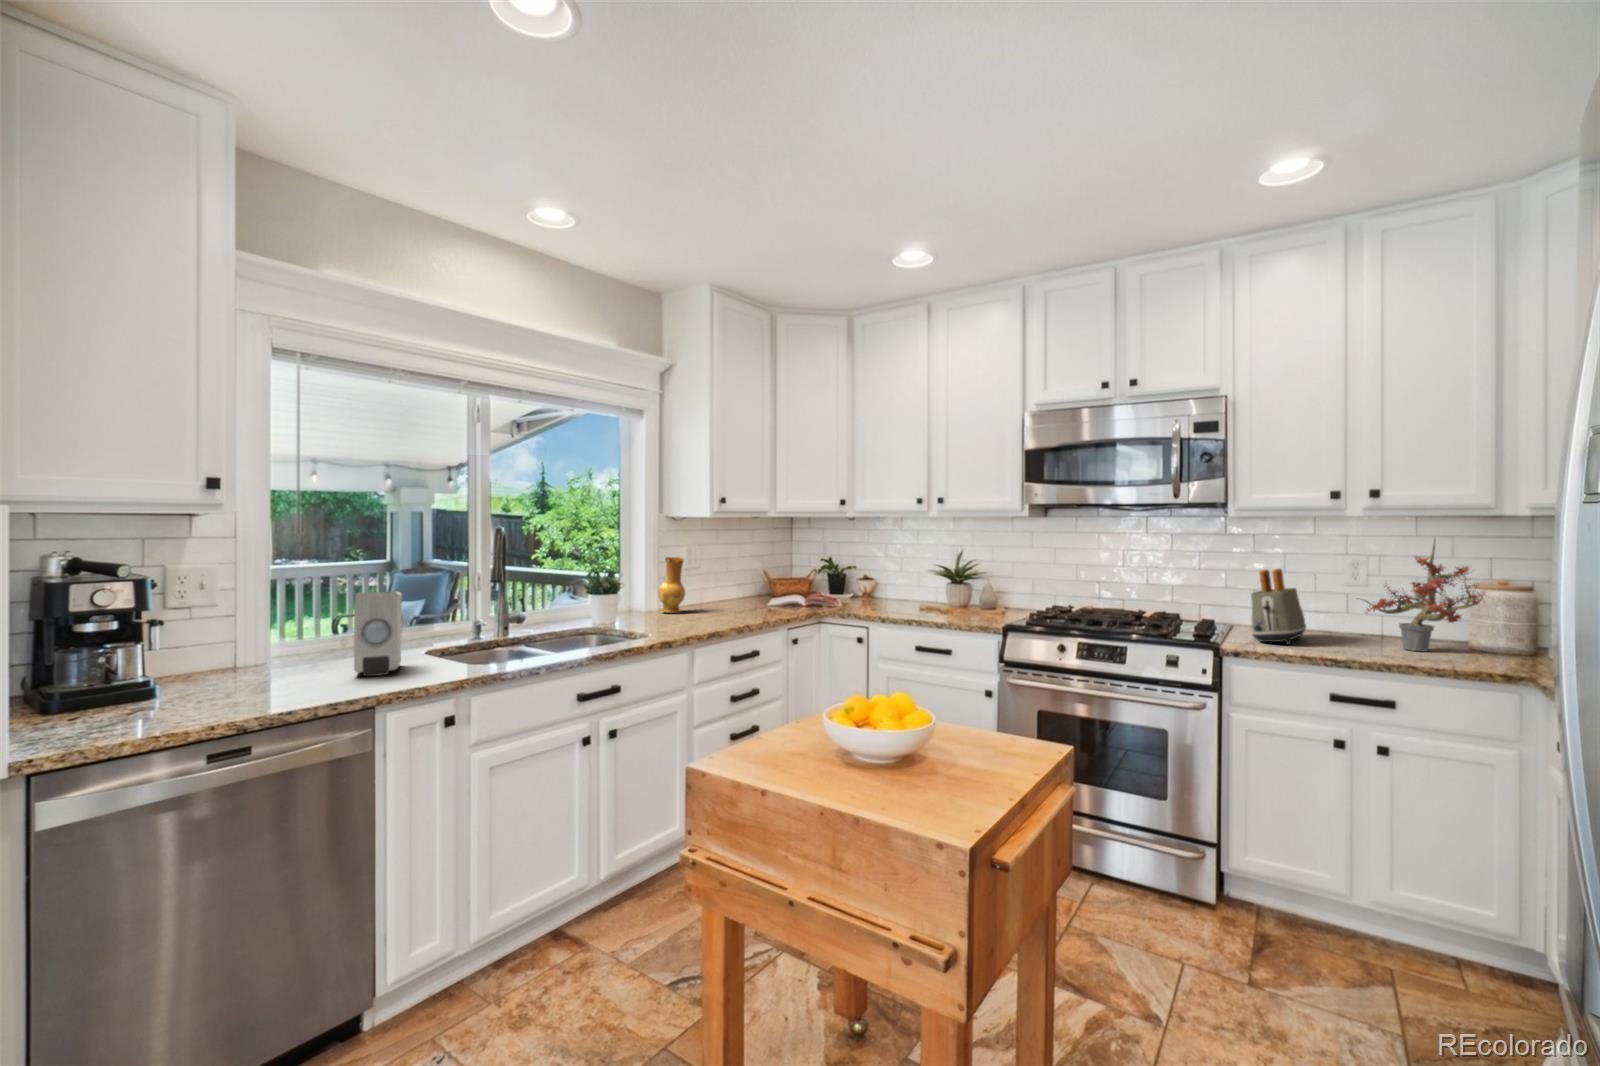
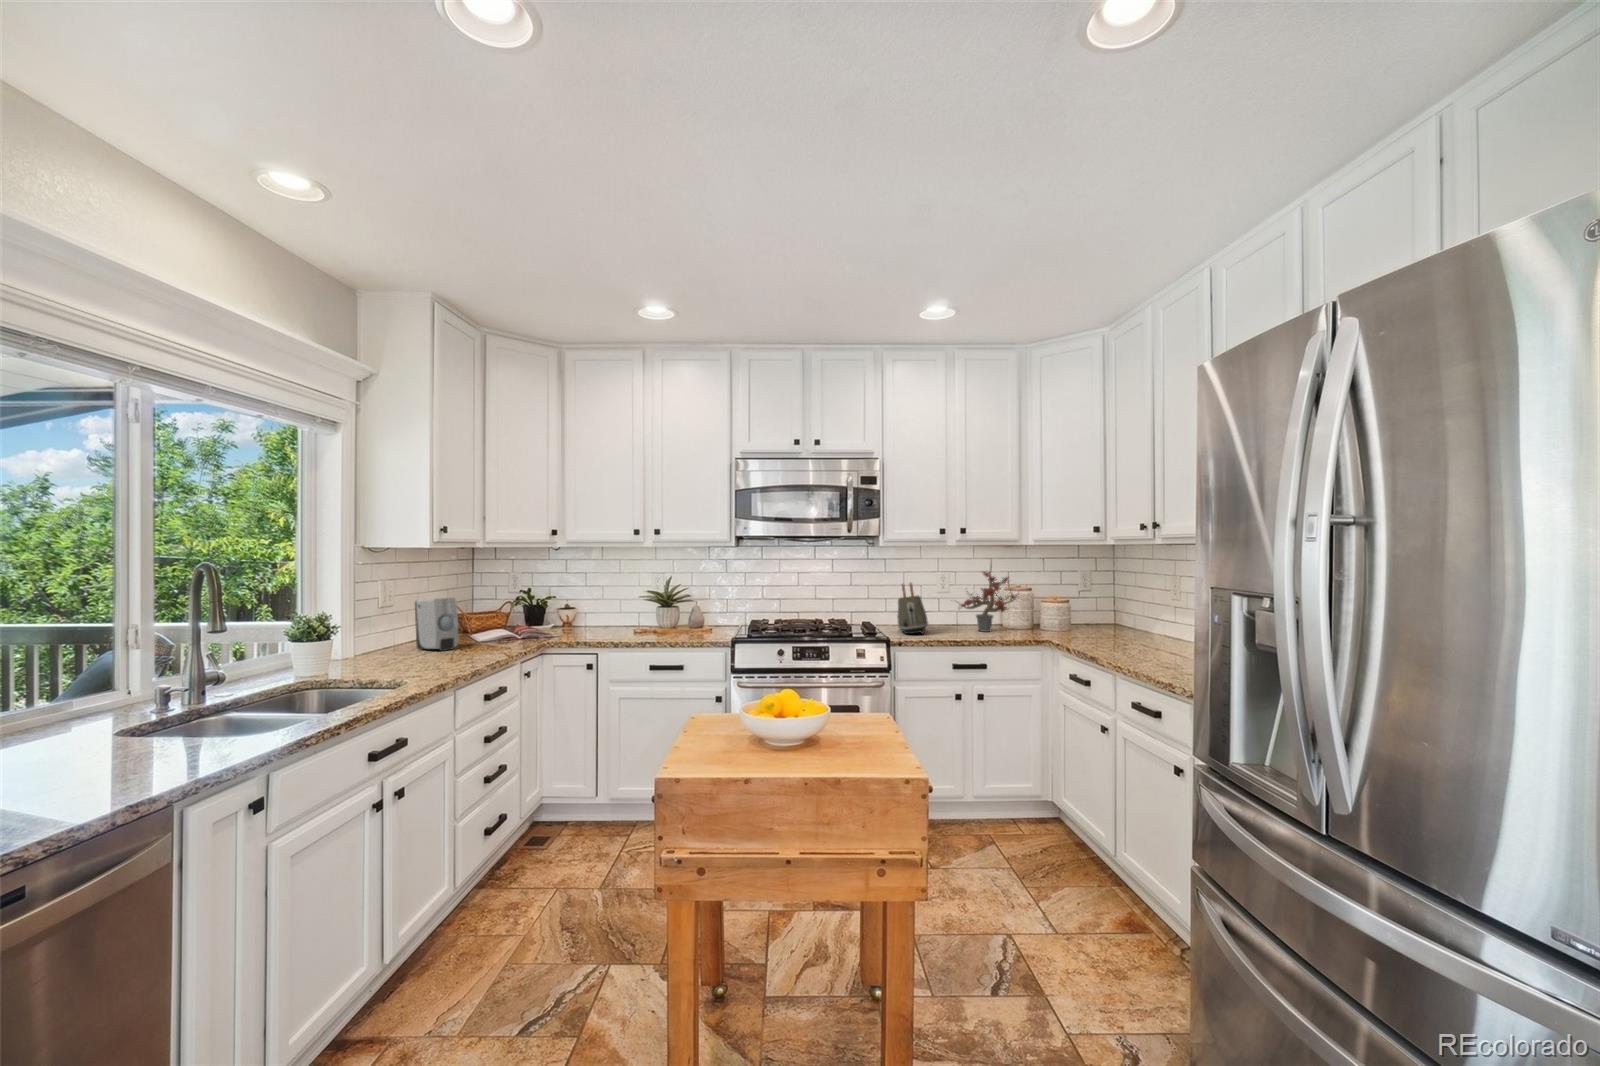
ceramic jug: present [658,557,685,613] -> none [356,595,391,658]
soap dispenser: present [354,592,402,676] -> present [415,598,458,651]

